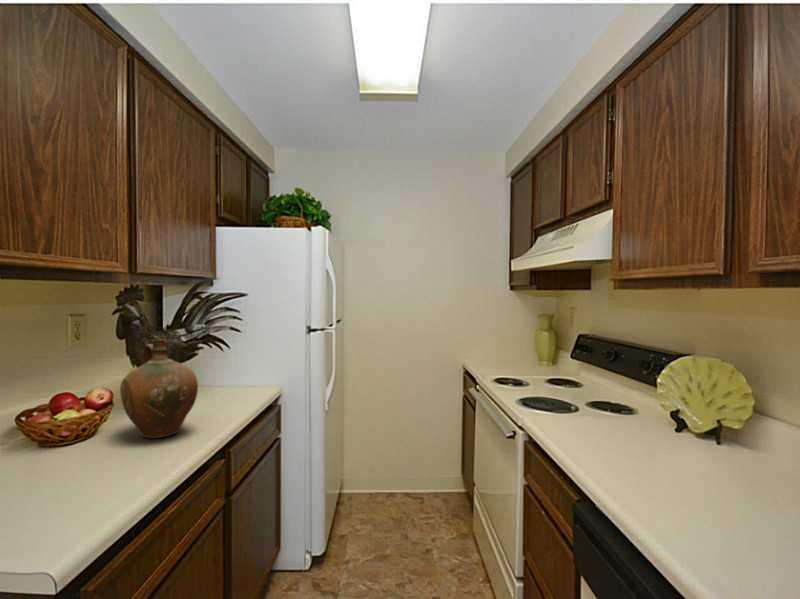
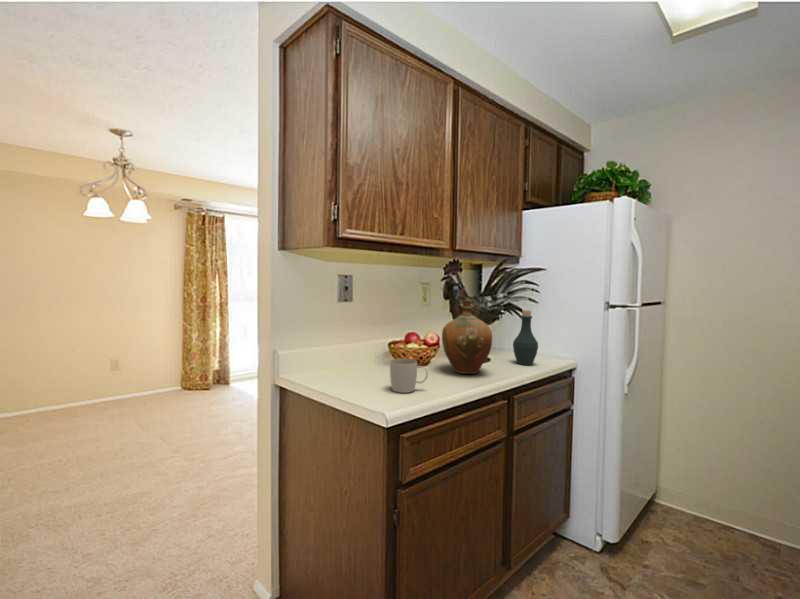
bottle: none [215,342,245,406] -> present [513,310,538,365]
mug: none [37,442,111,503] -> present [390,359,428,393]

